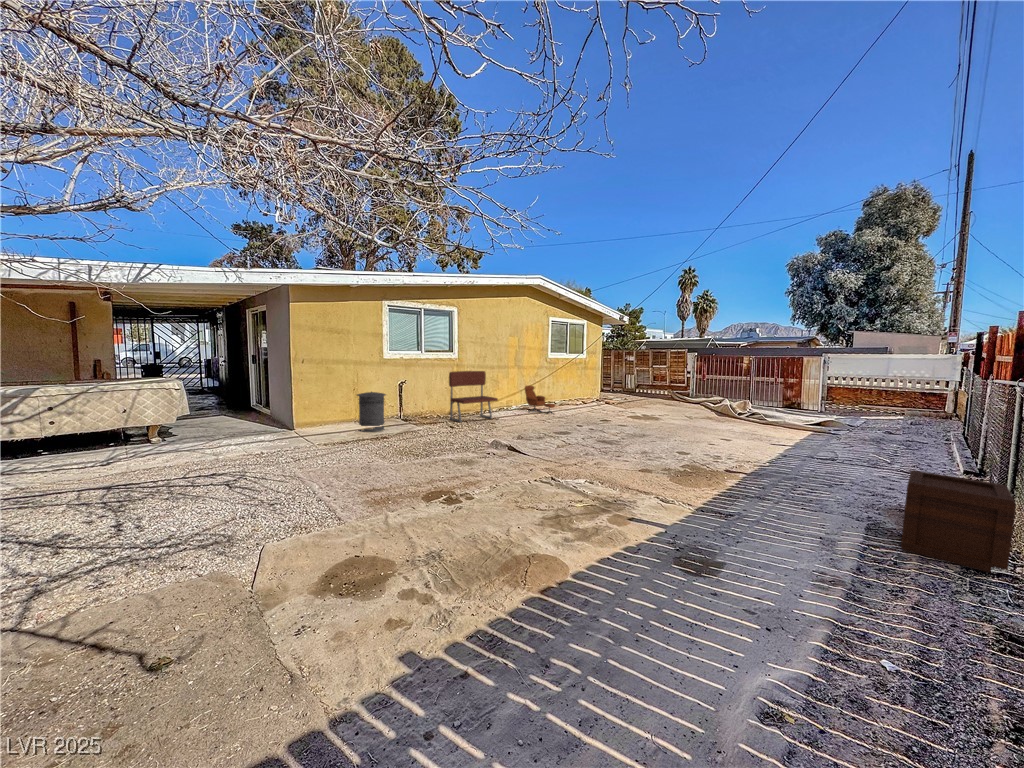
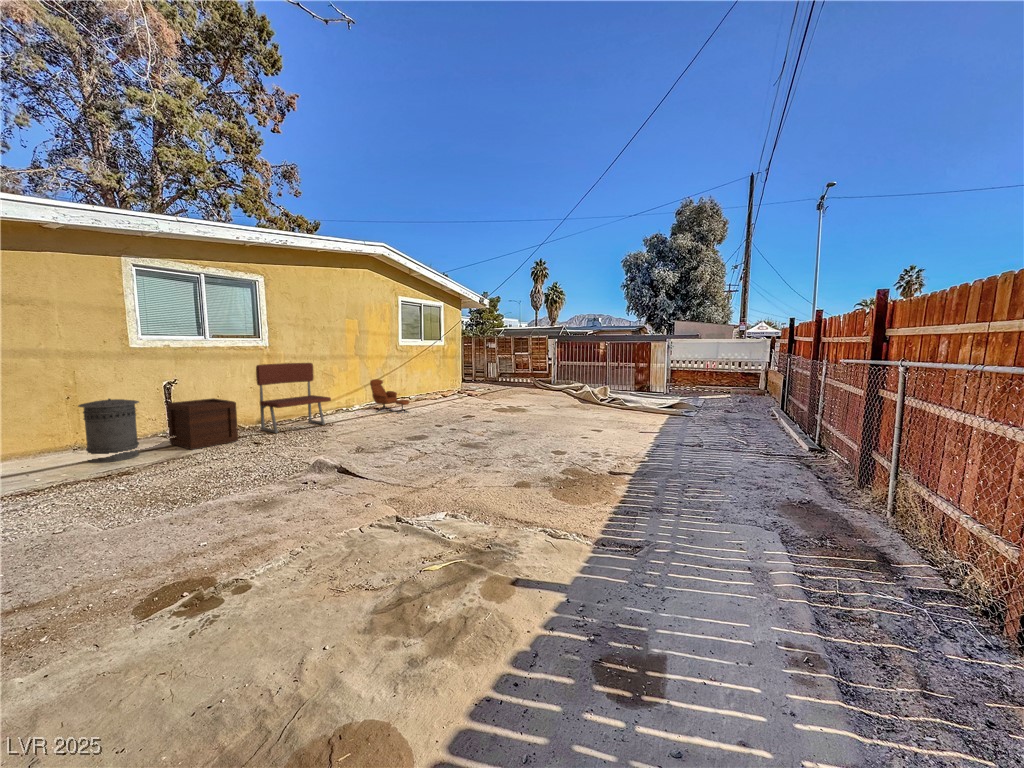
wooden crate: present [901,470,1016,573] -> present [167,398,238,450]

